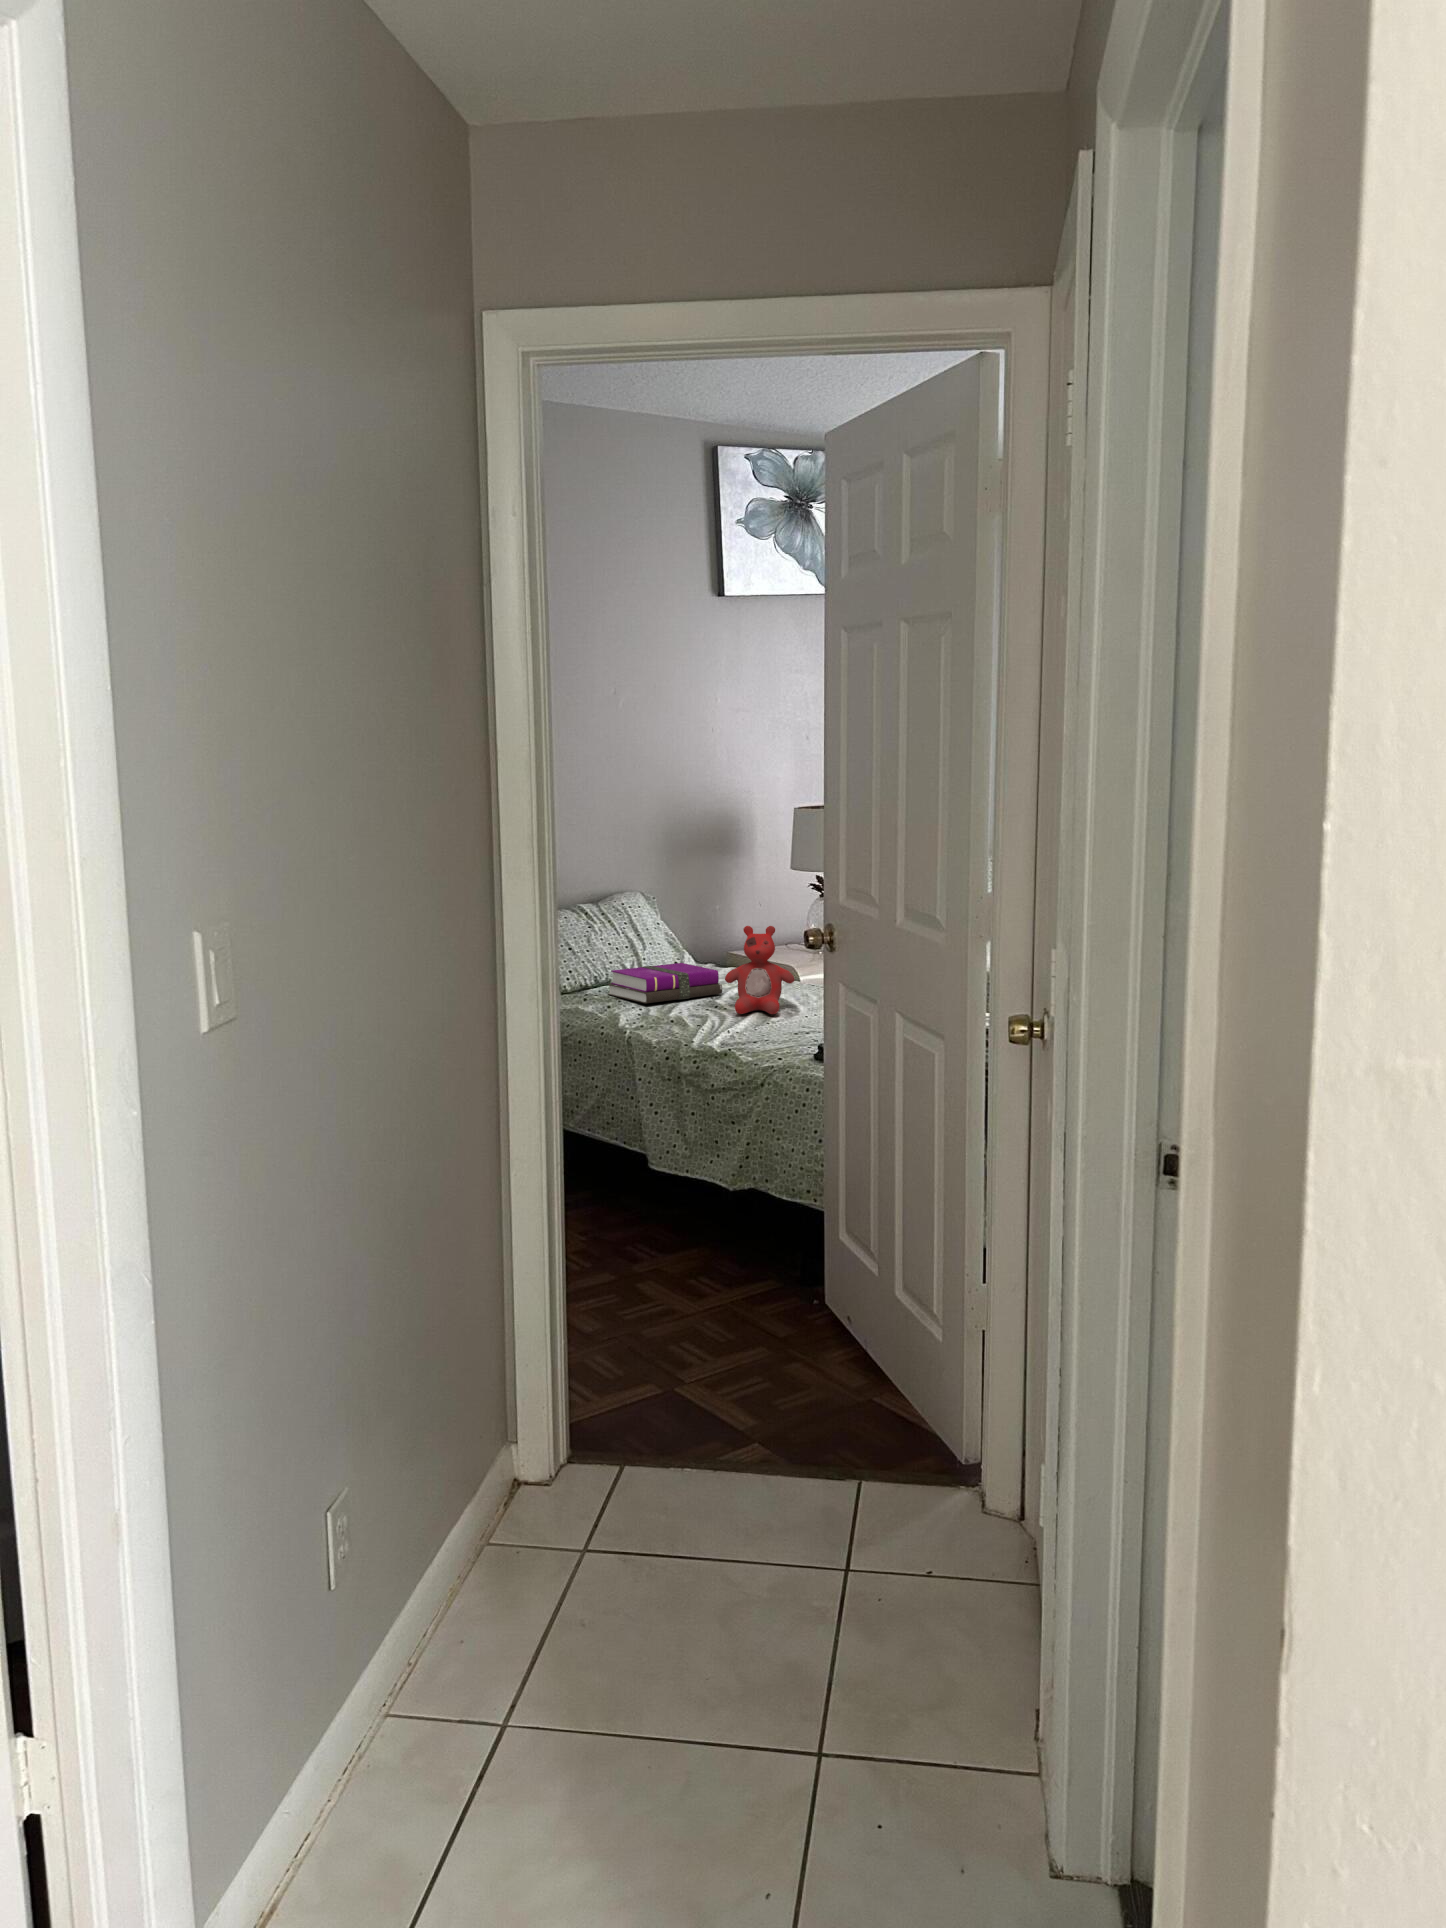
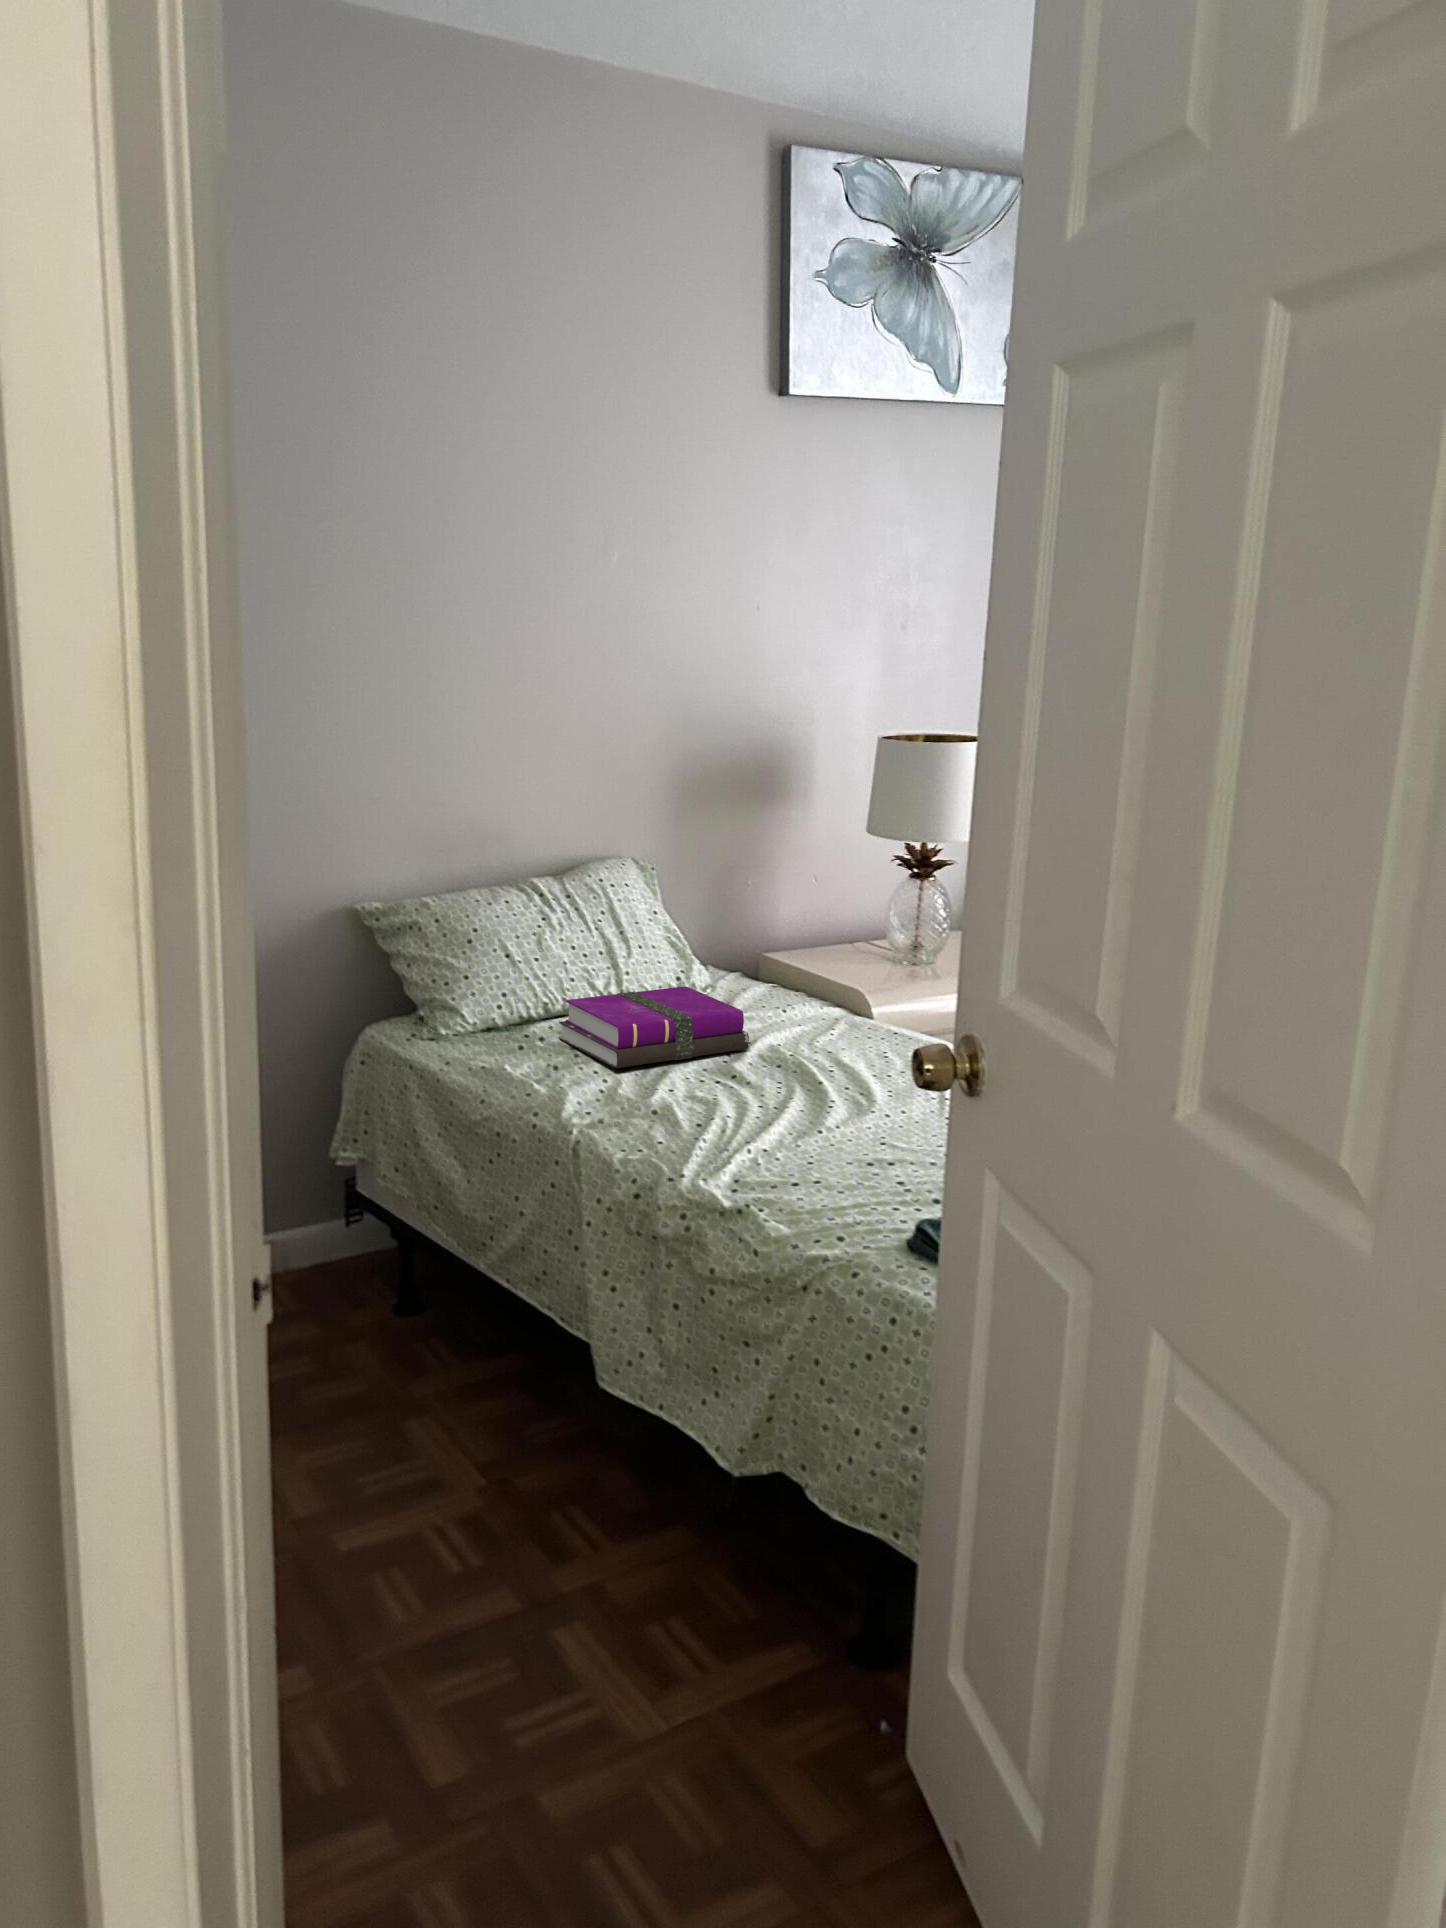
stuffed bear: present [725,926,795,1014] -> none [752,949,872,1110]

